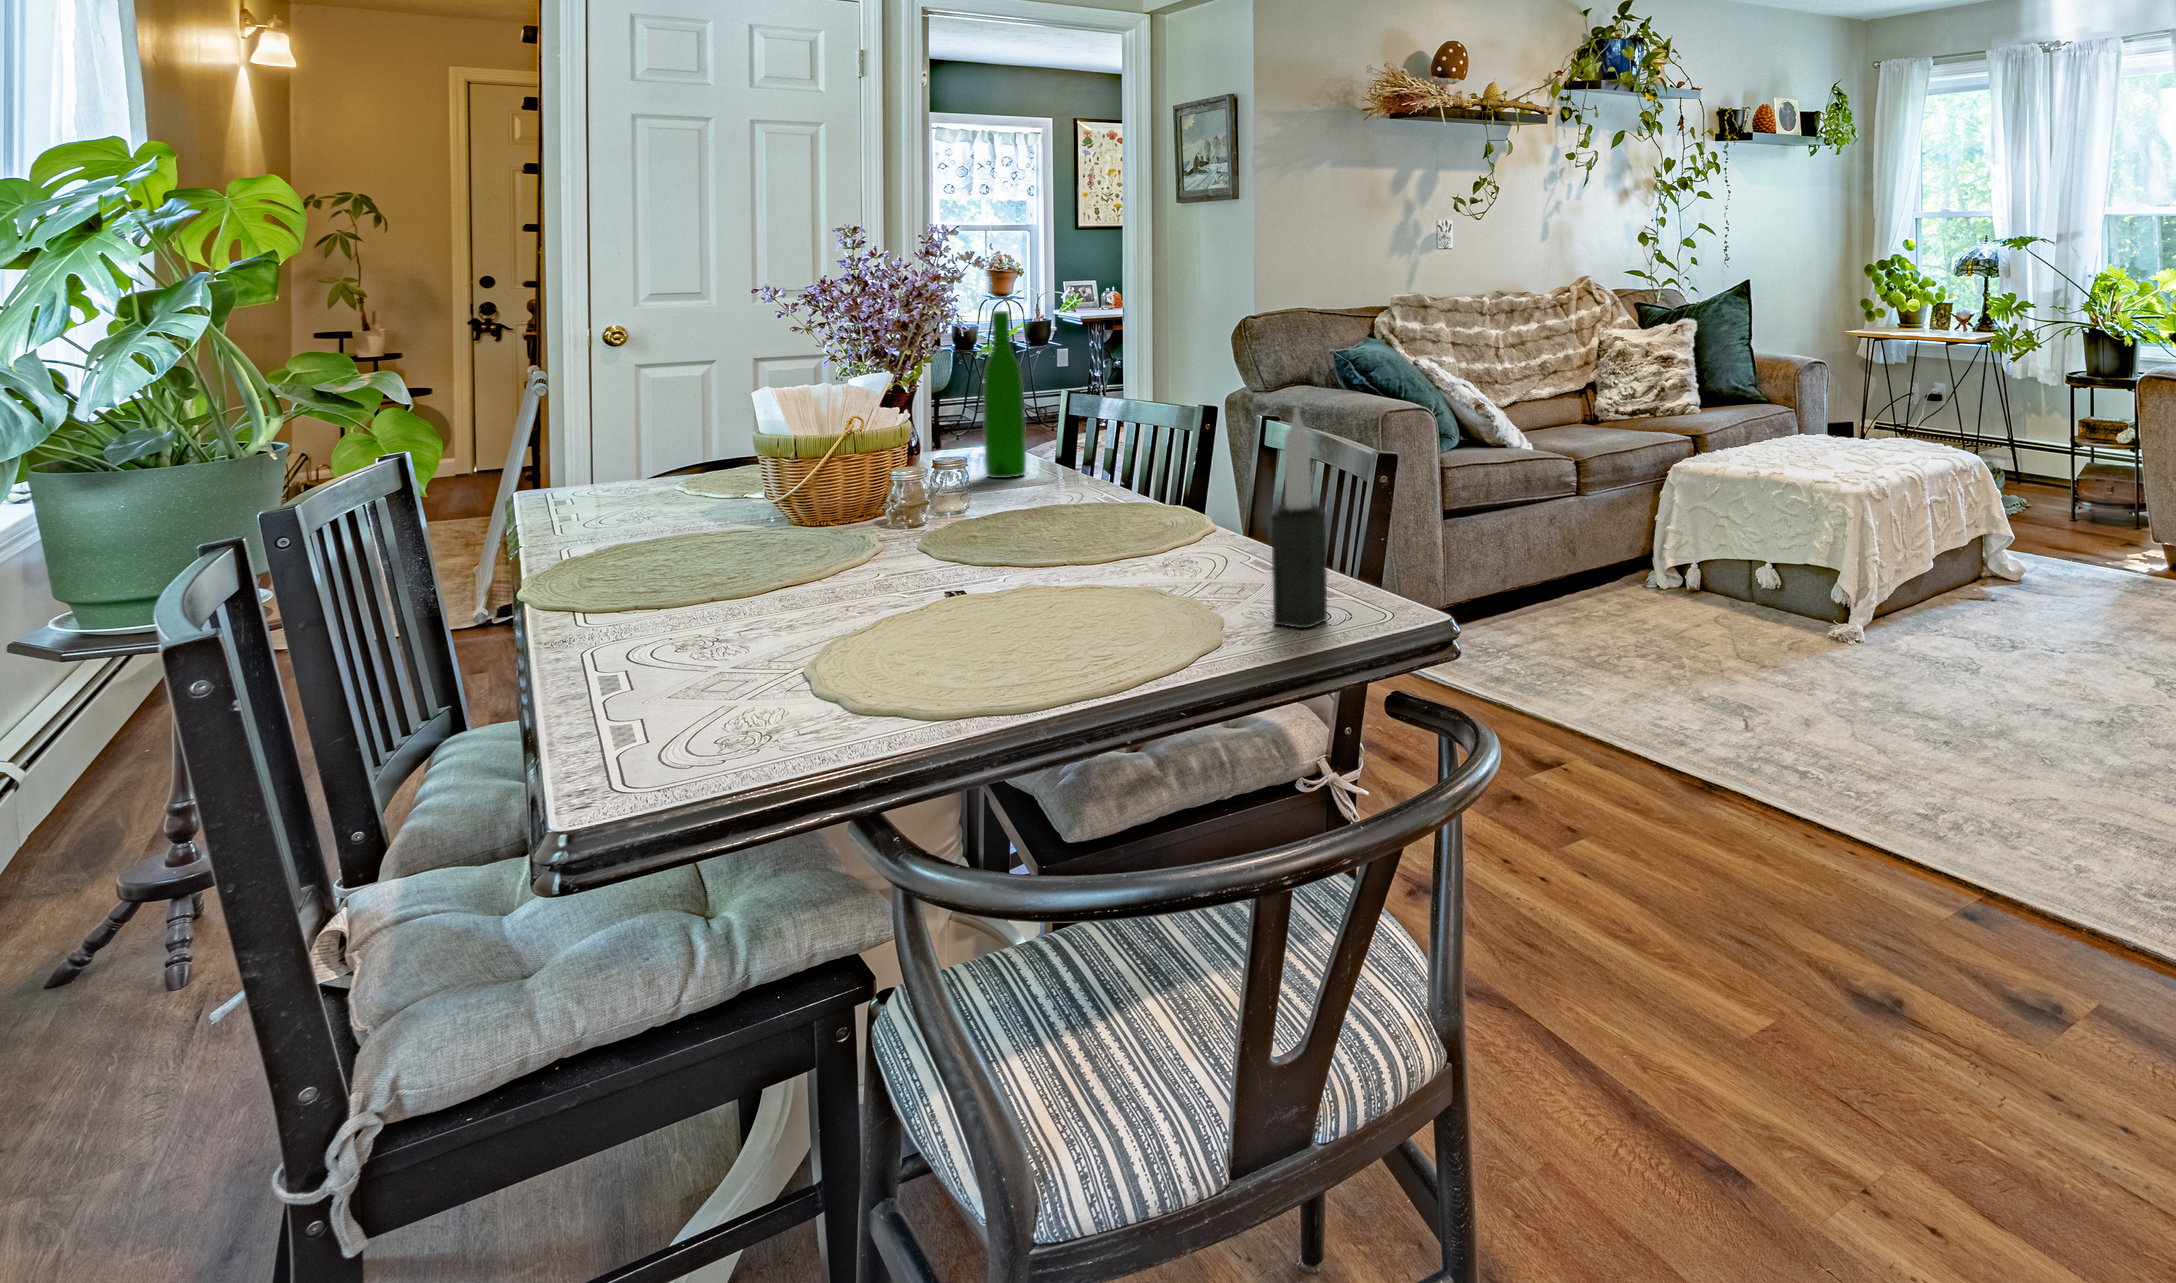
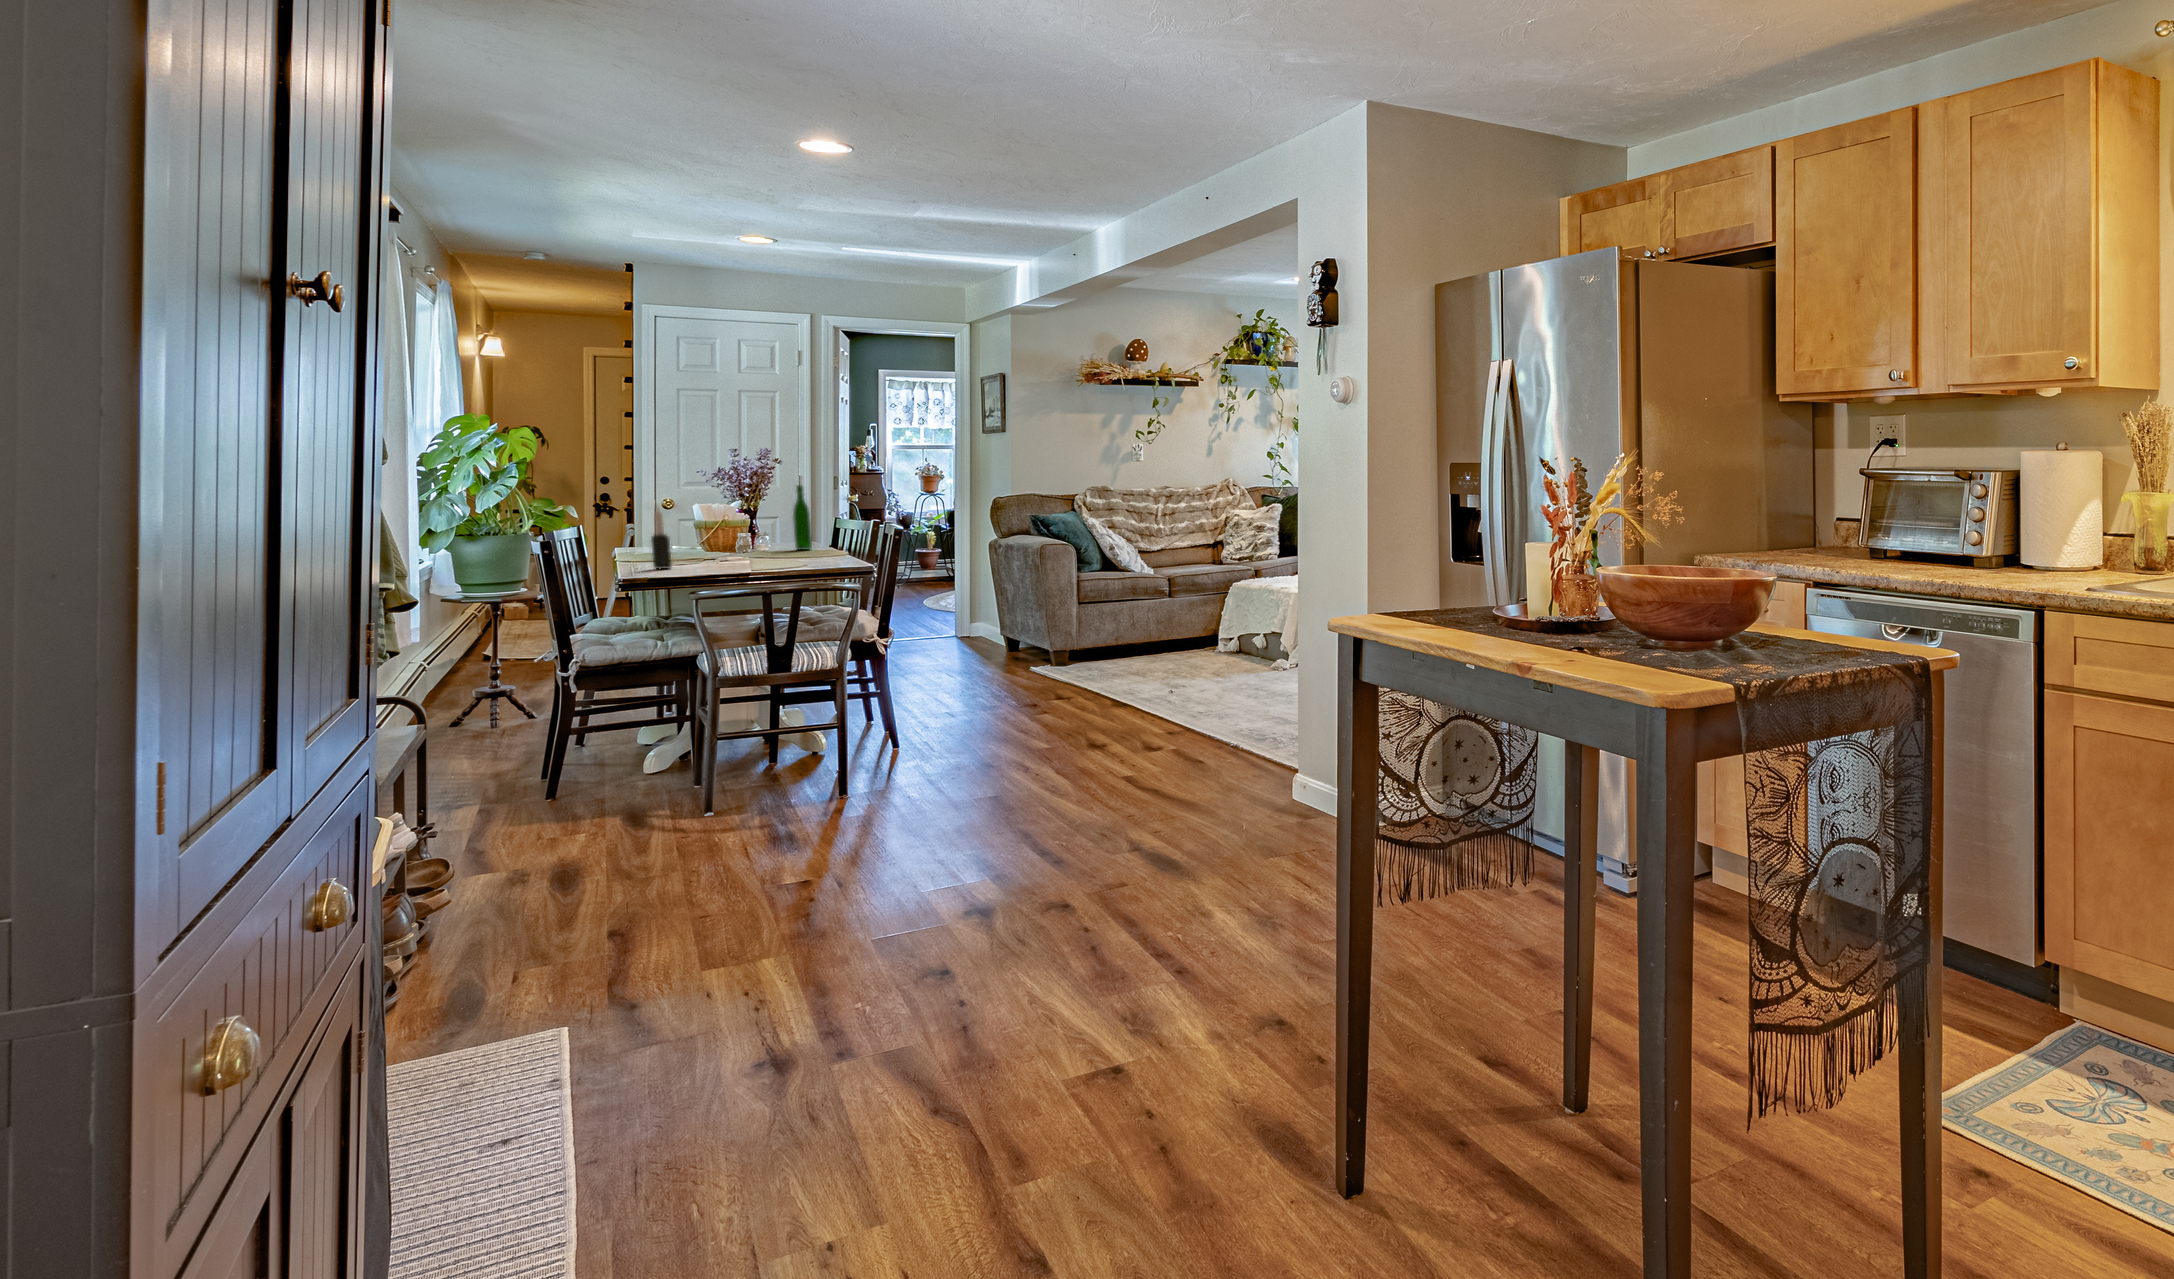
candle: present [1271,407,1327,628] -> present [651,508,671,569]

